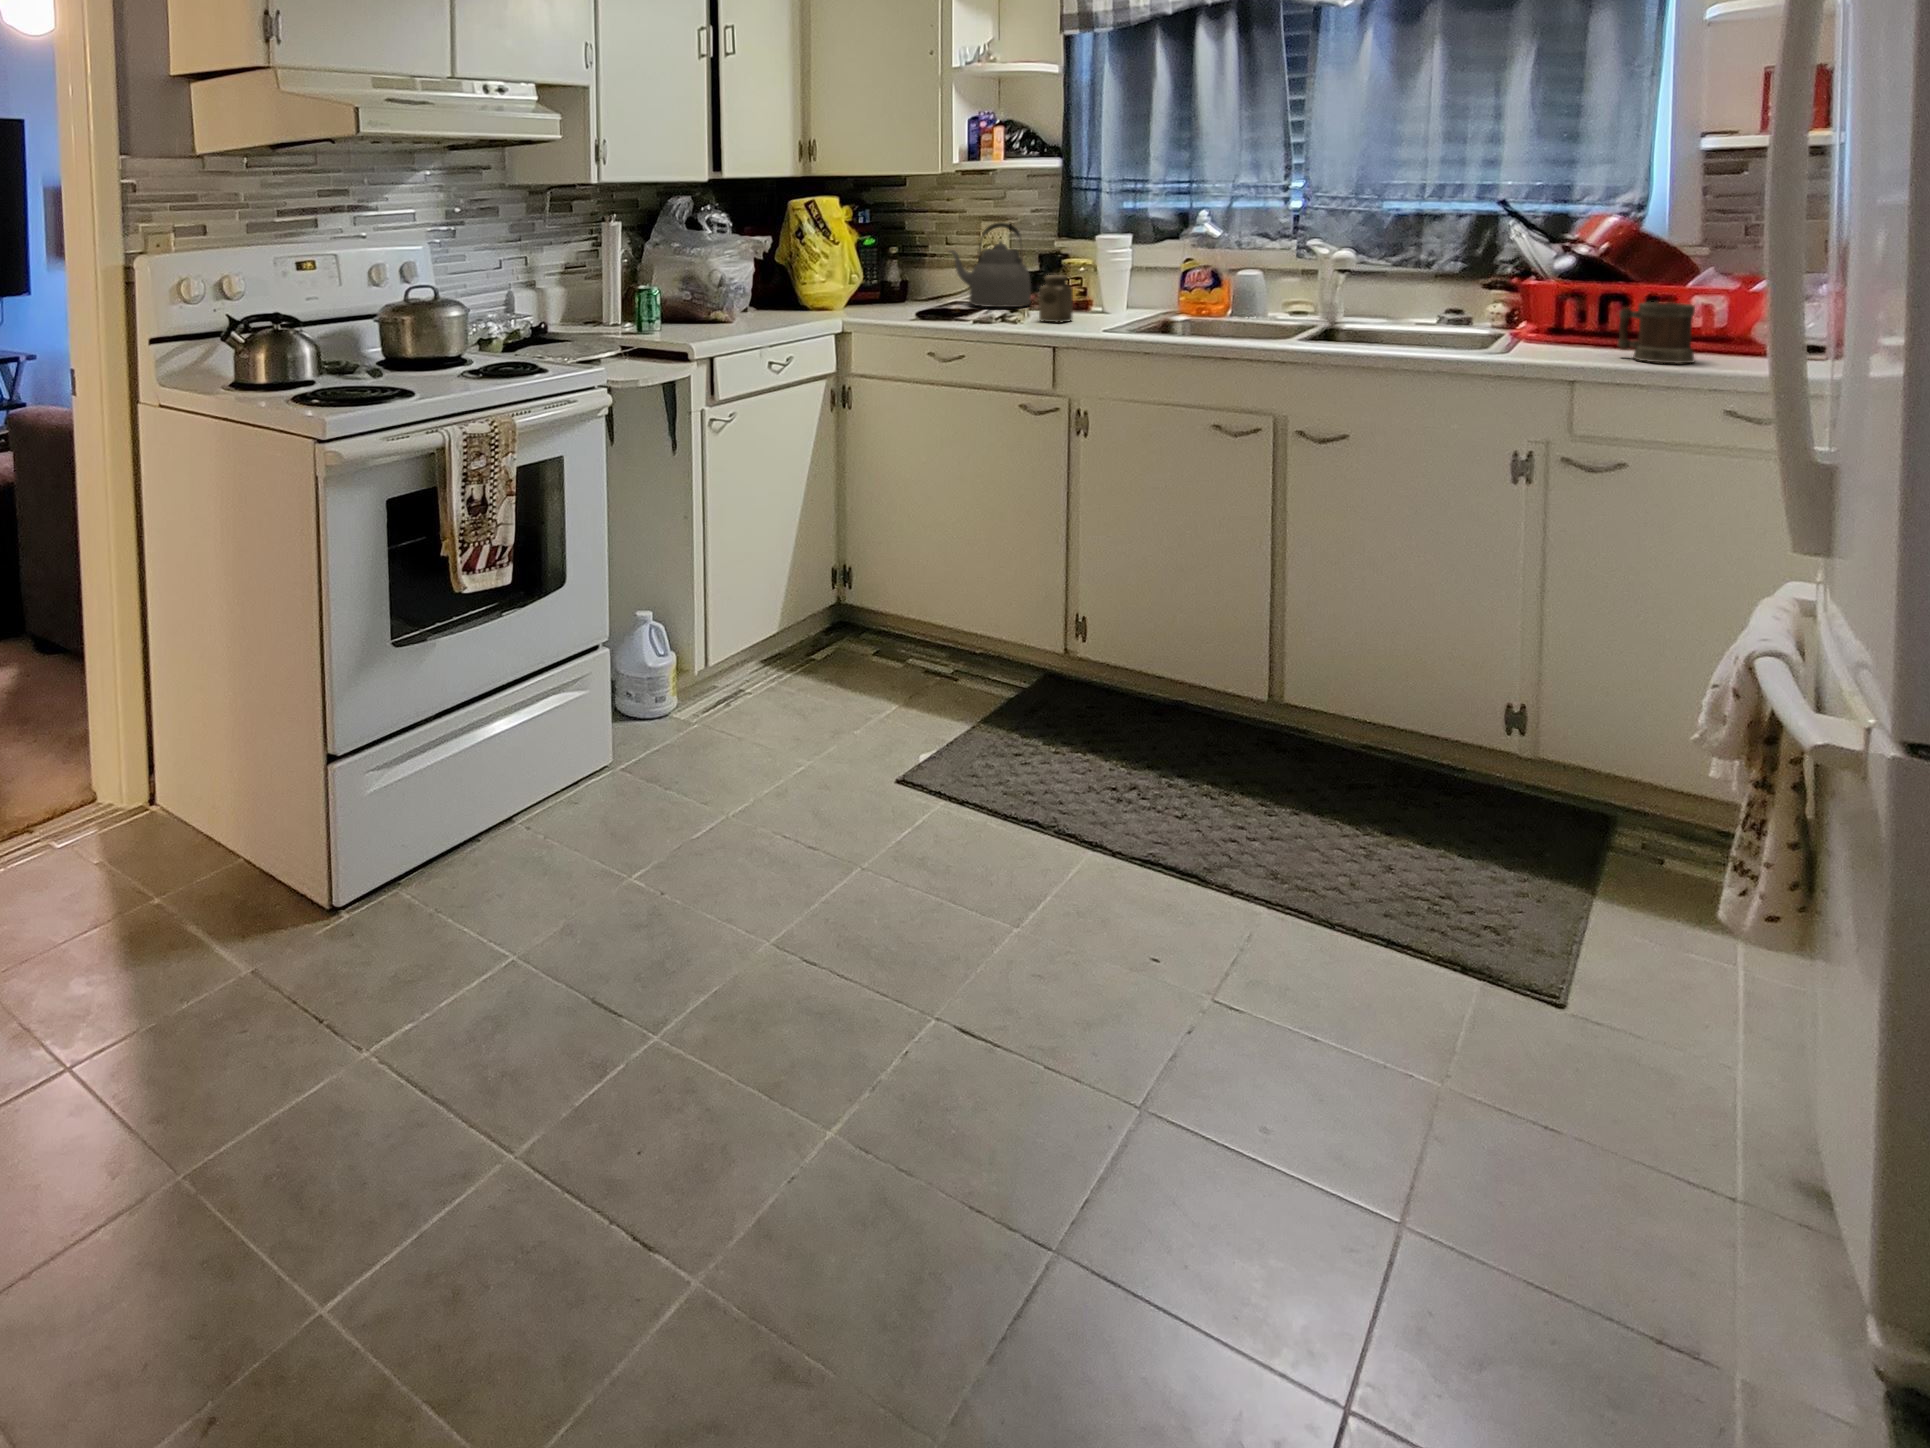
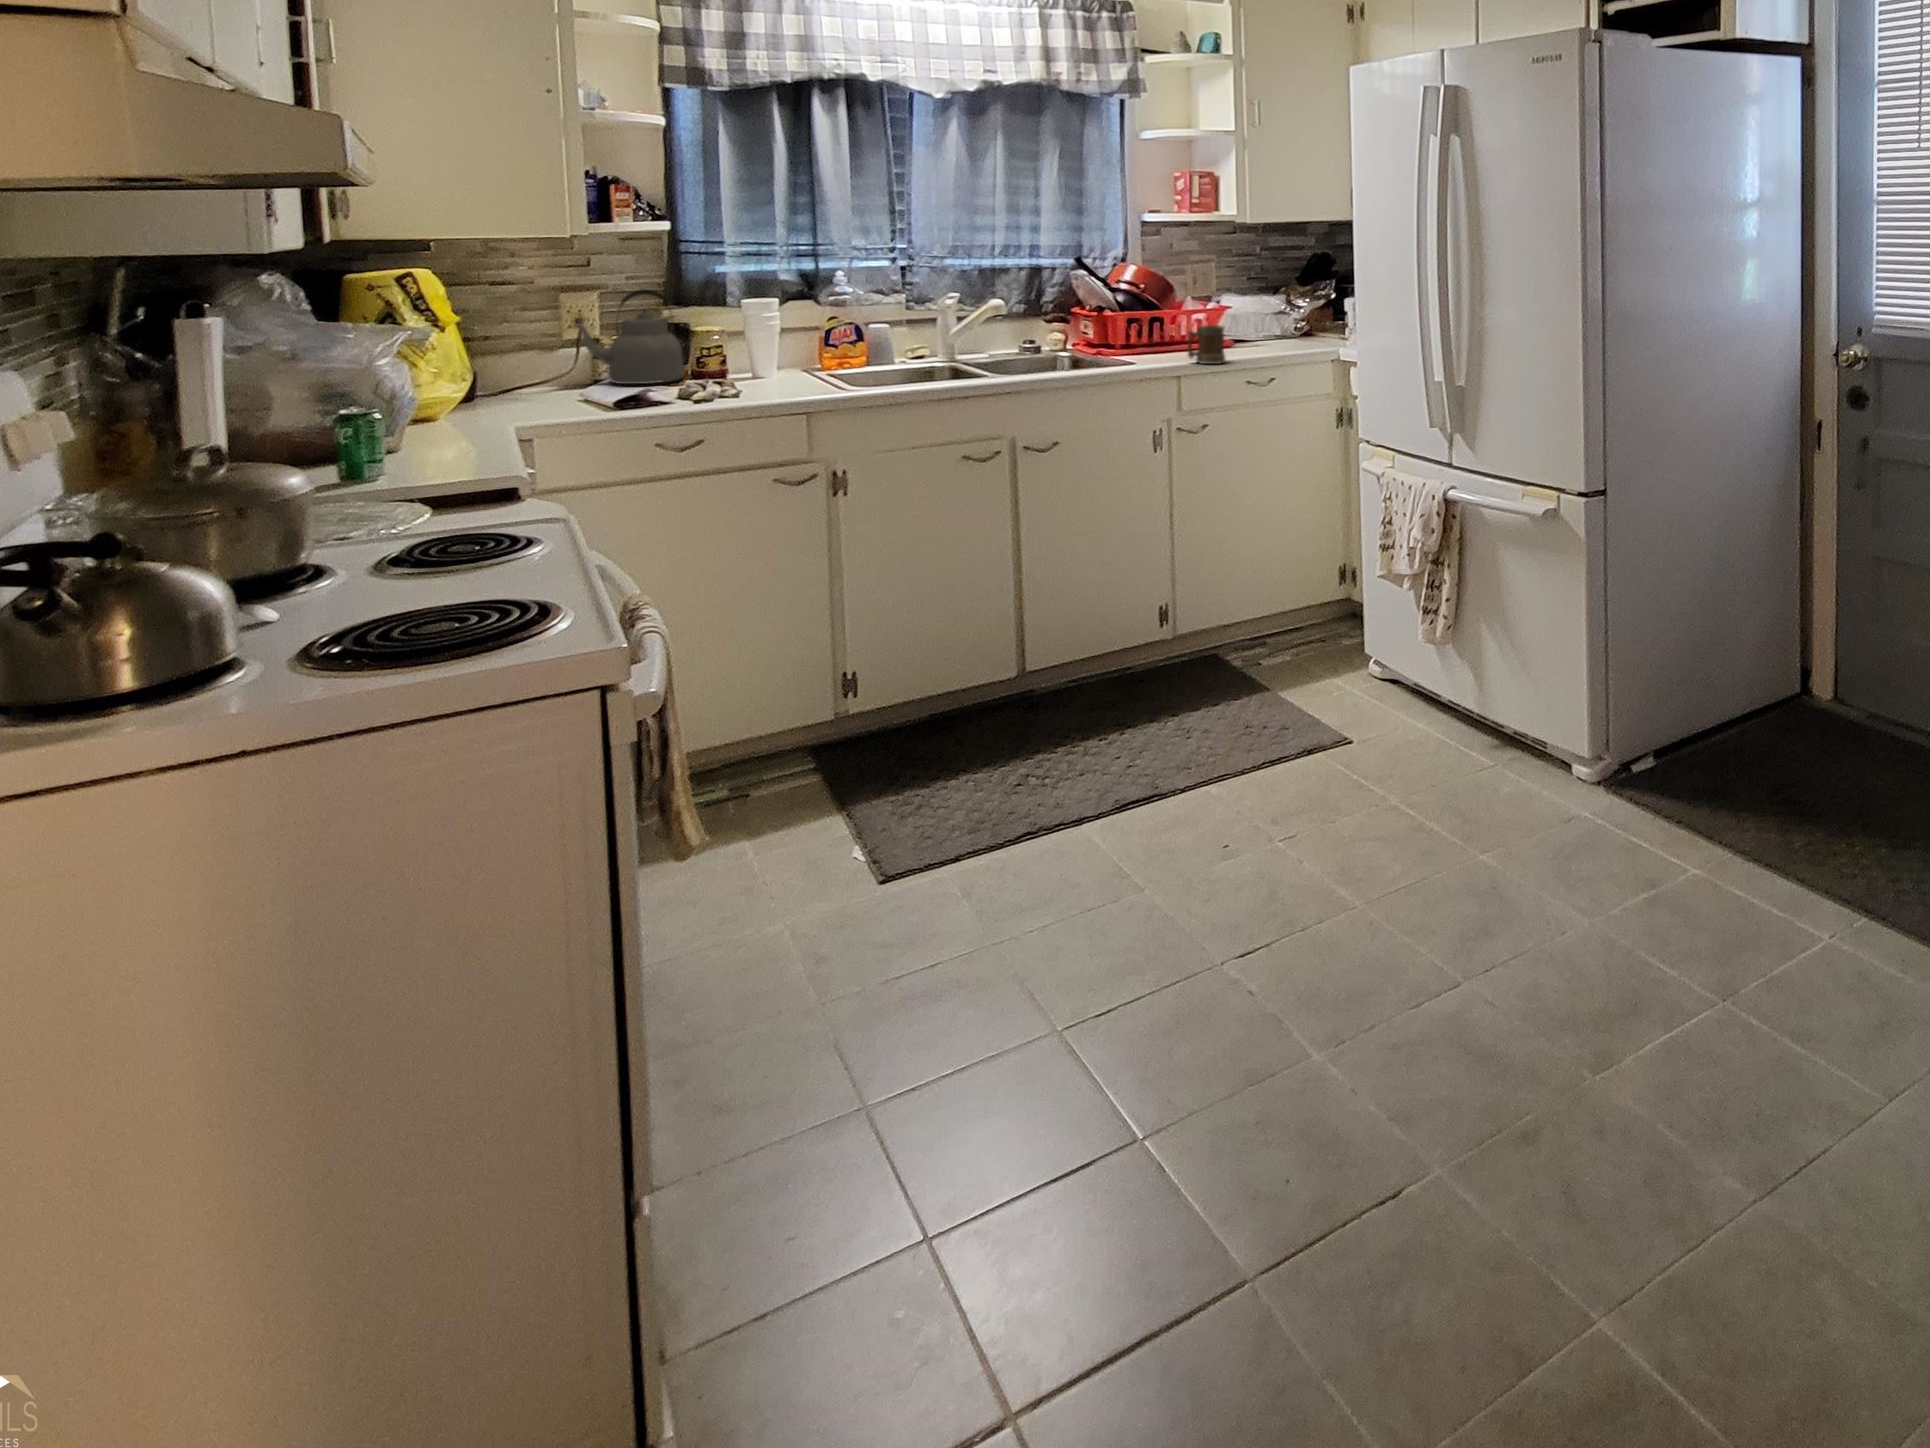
salt shaker: present [1039,275,1073,323] -> none [754,341,784,391]

